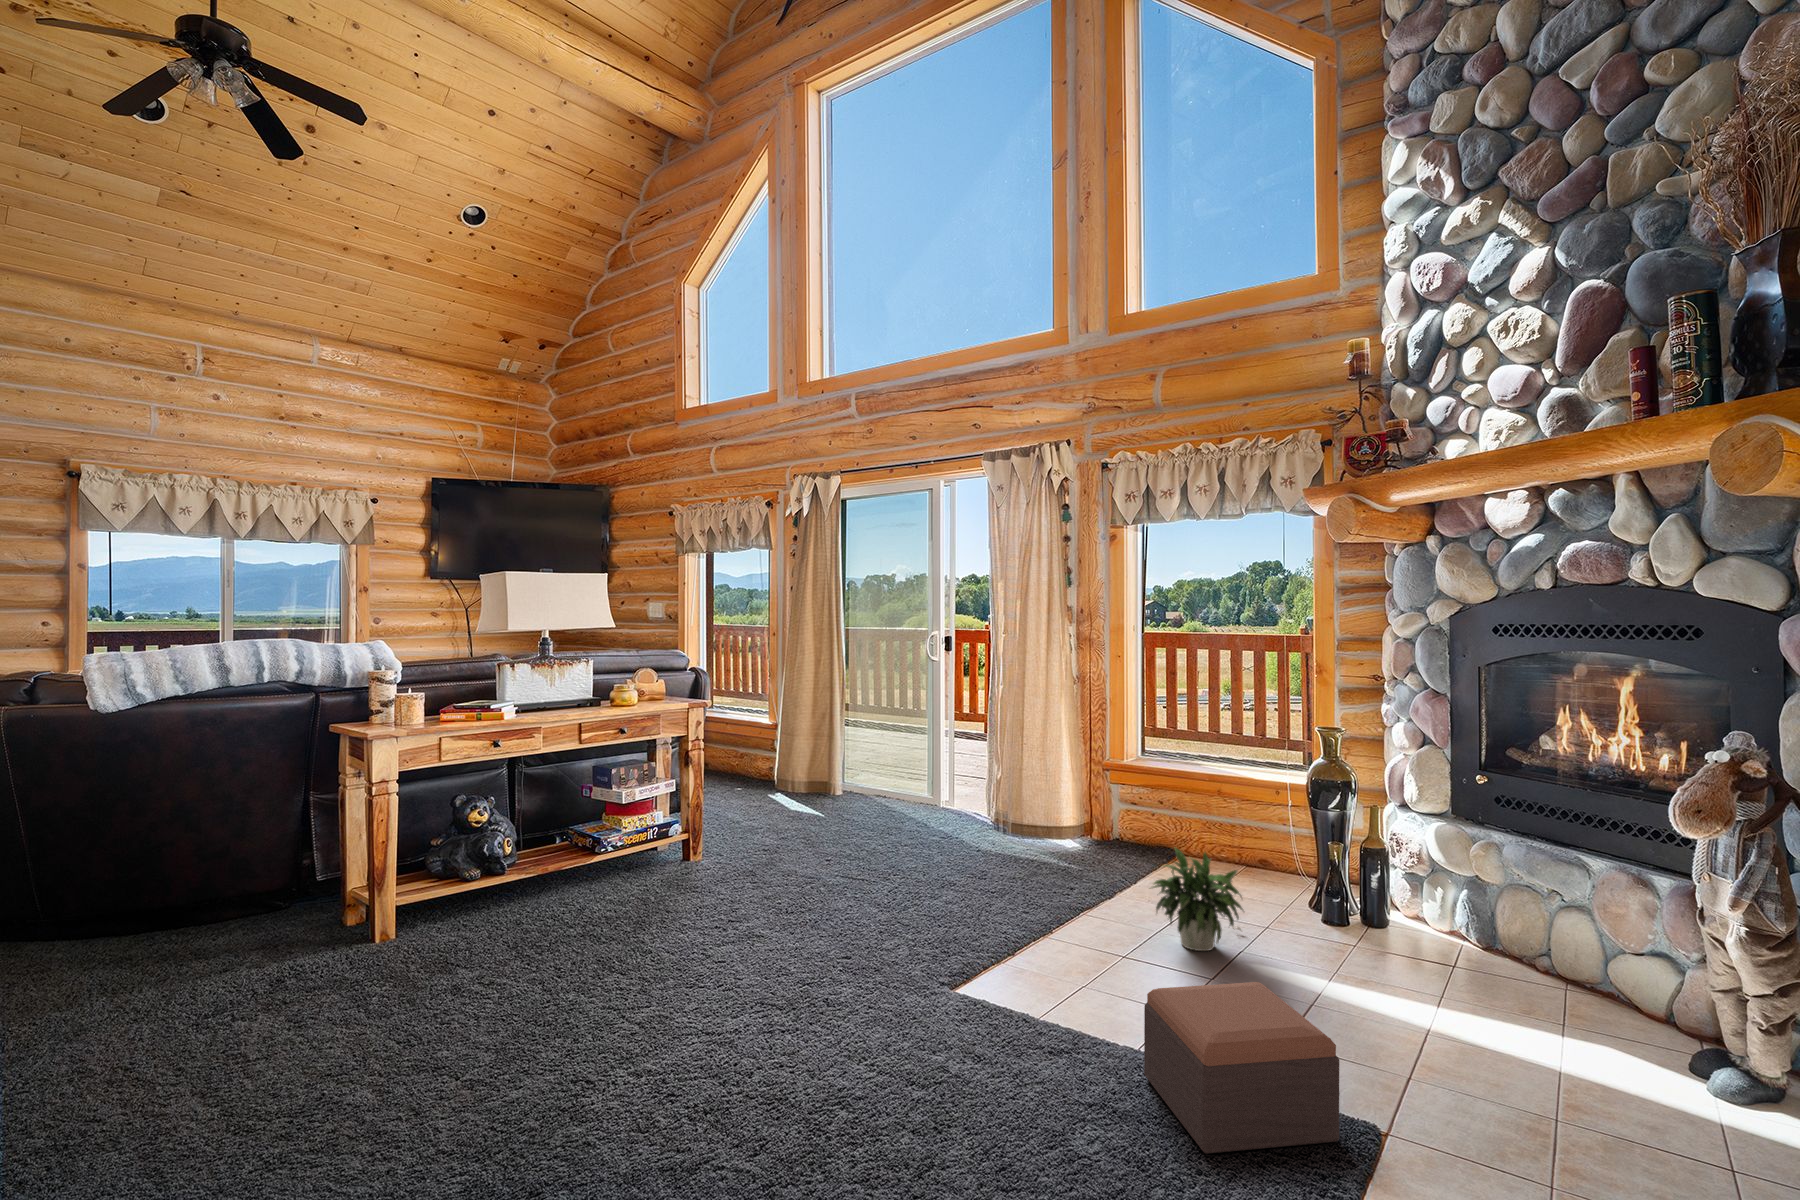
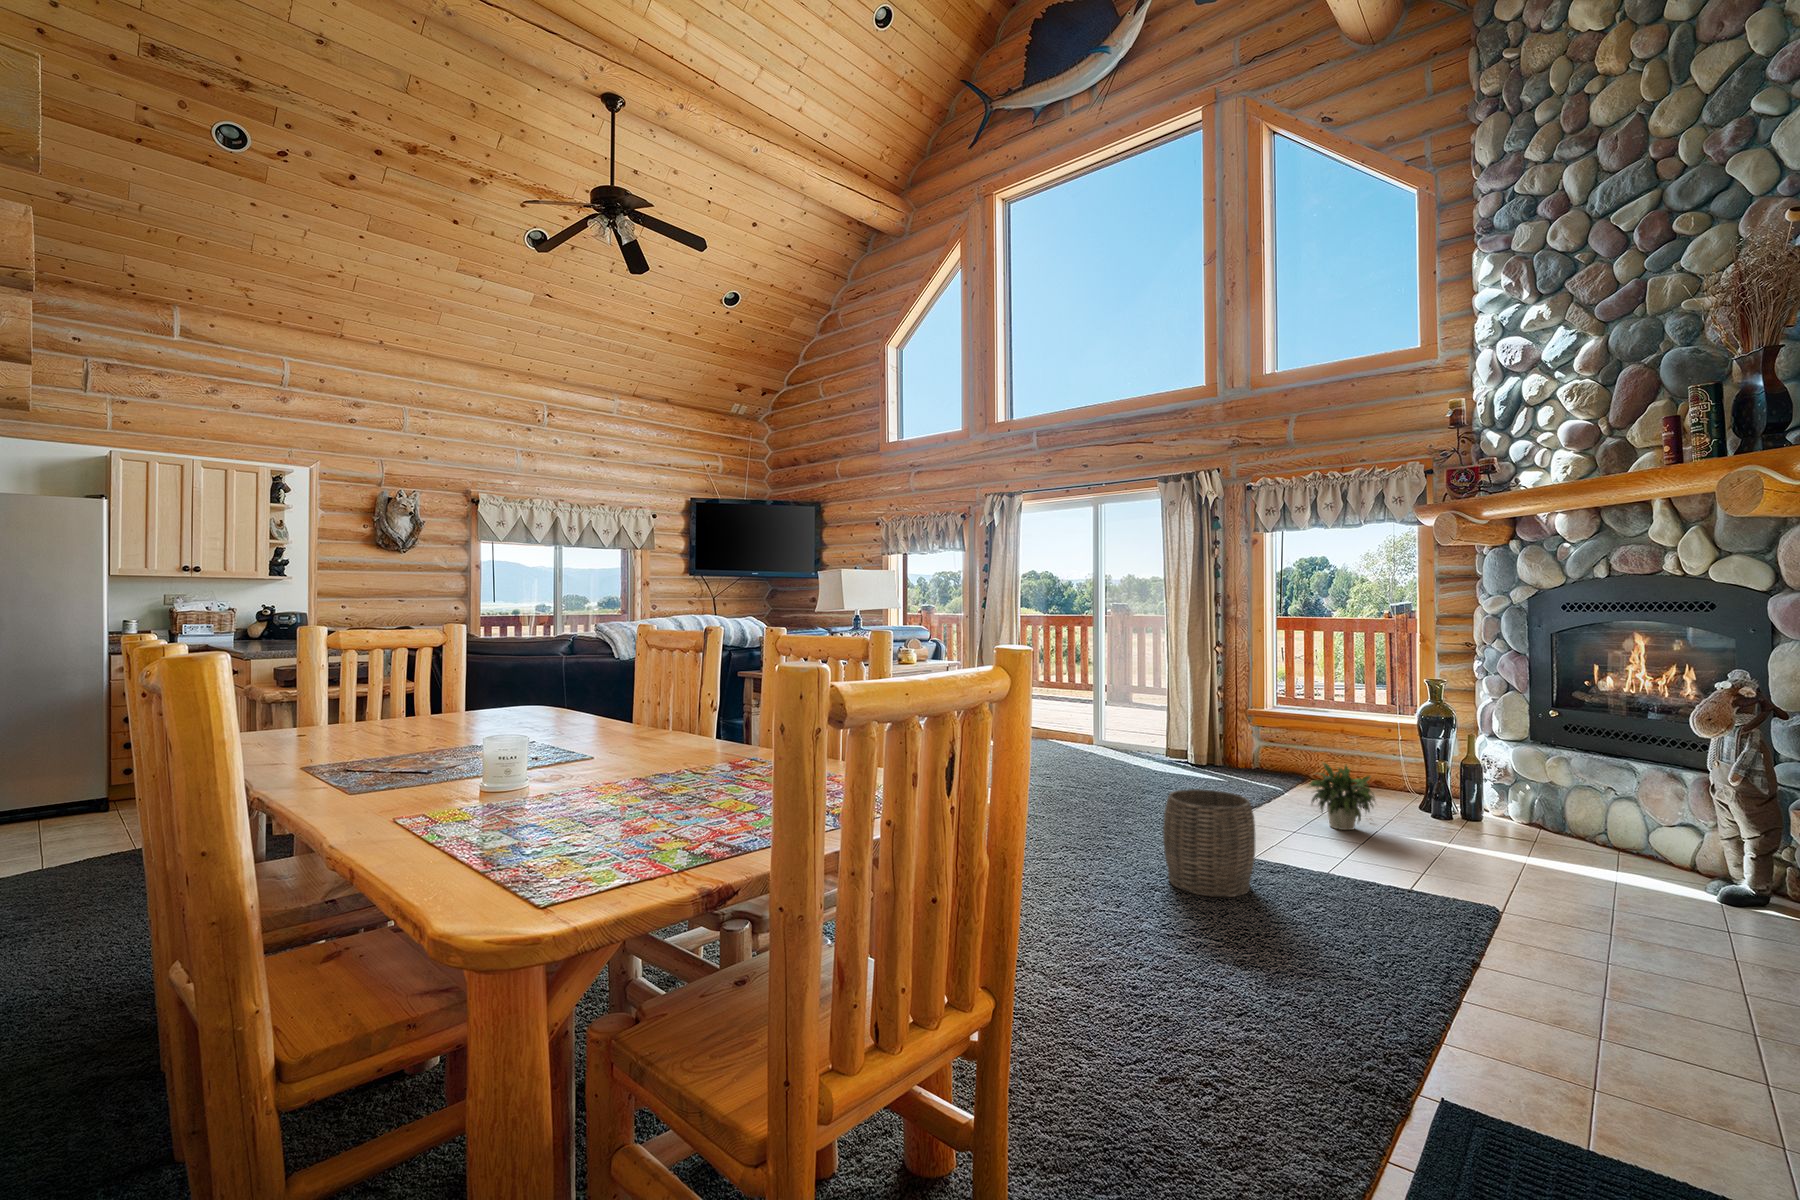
woven basket: none [891,928,1031,1126] -> present [1163,789,1255,897]
footstool: present [1144,982,1339,1154] -> none [1326,825,1460,912]

